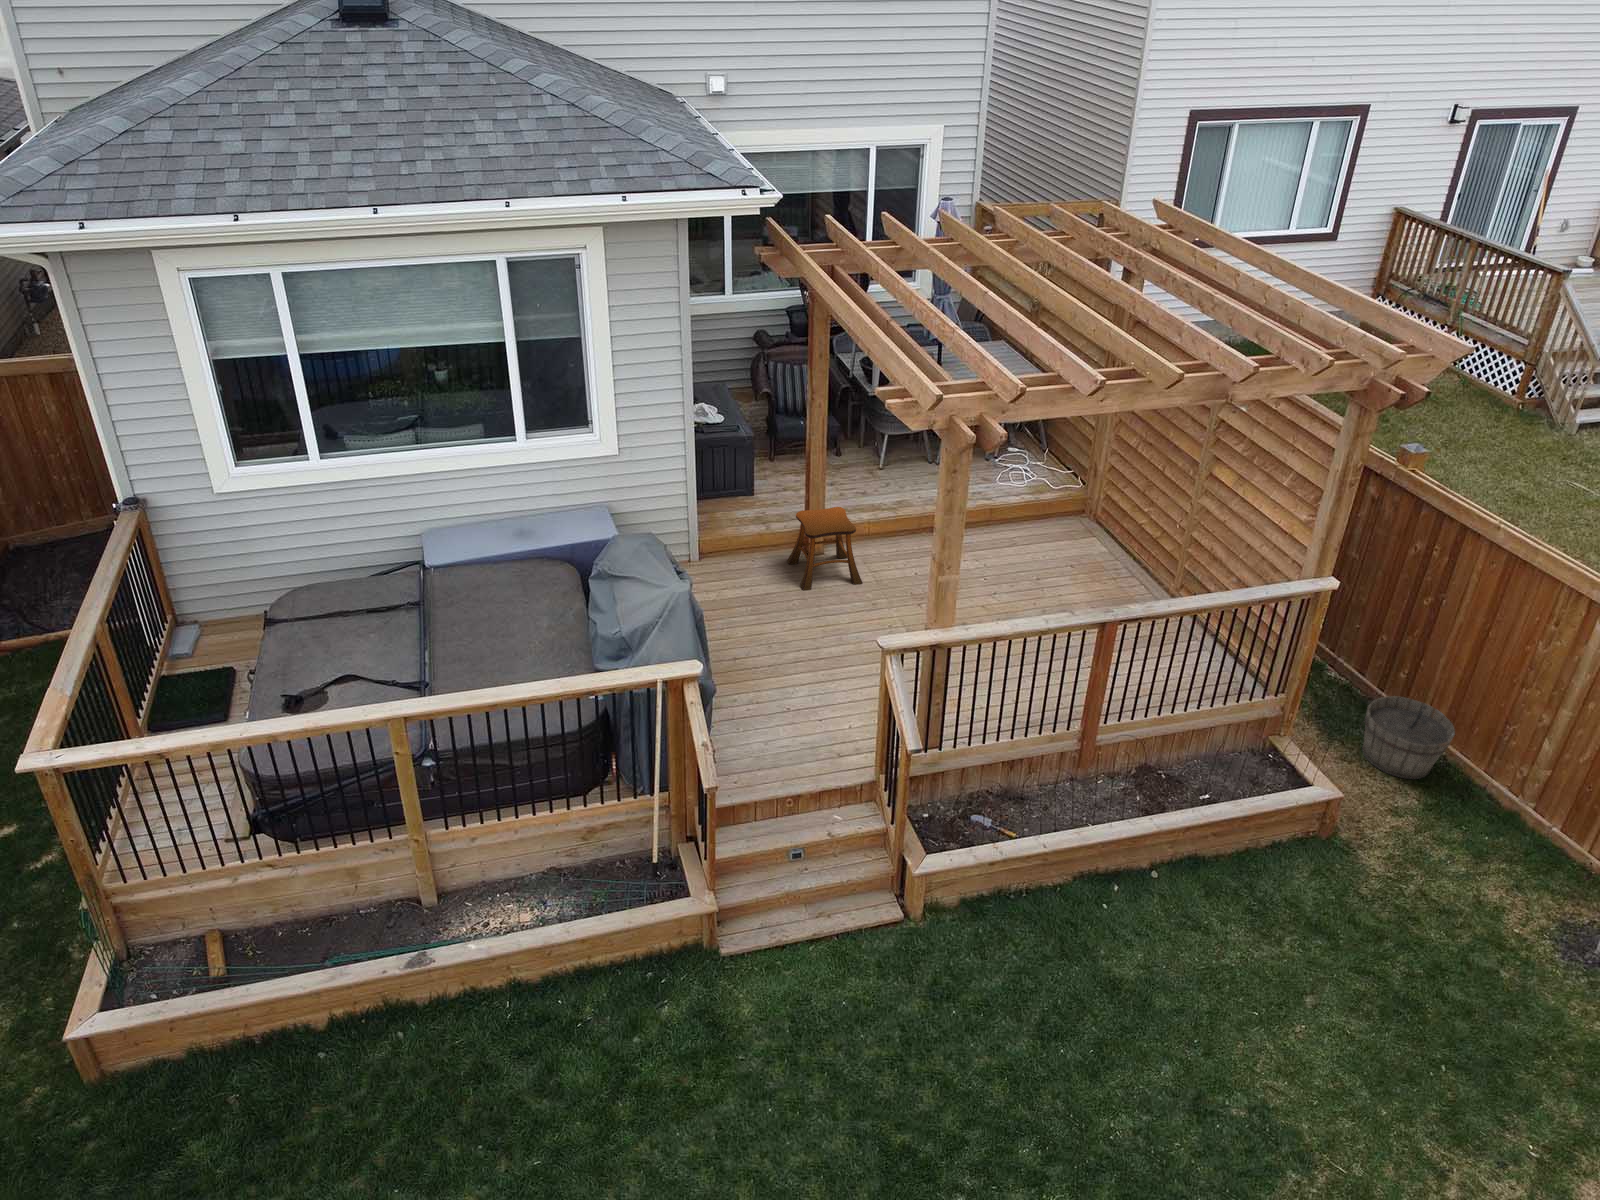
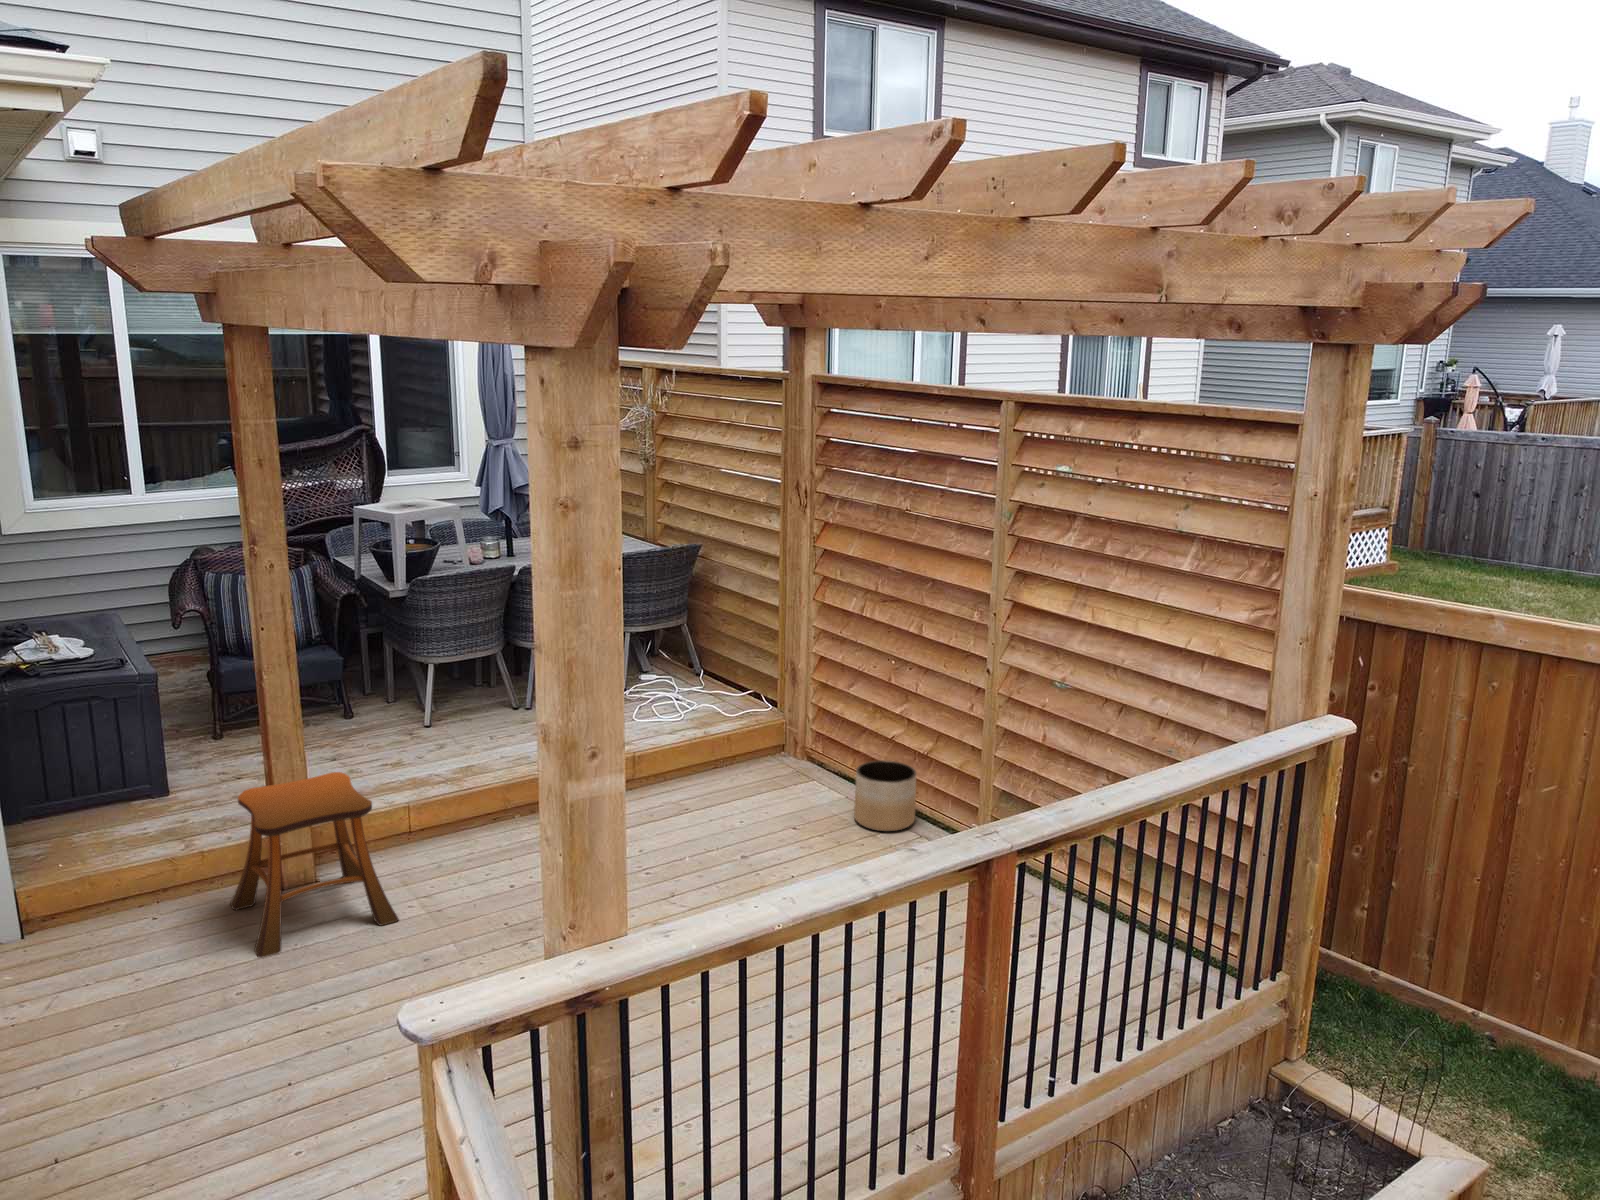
planter: none [1109,536,1149,578] -> present [854,760,917,831]
wooden bucket: present [1362,696,1455,779] -> none [1380,943,1551,1096]

